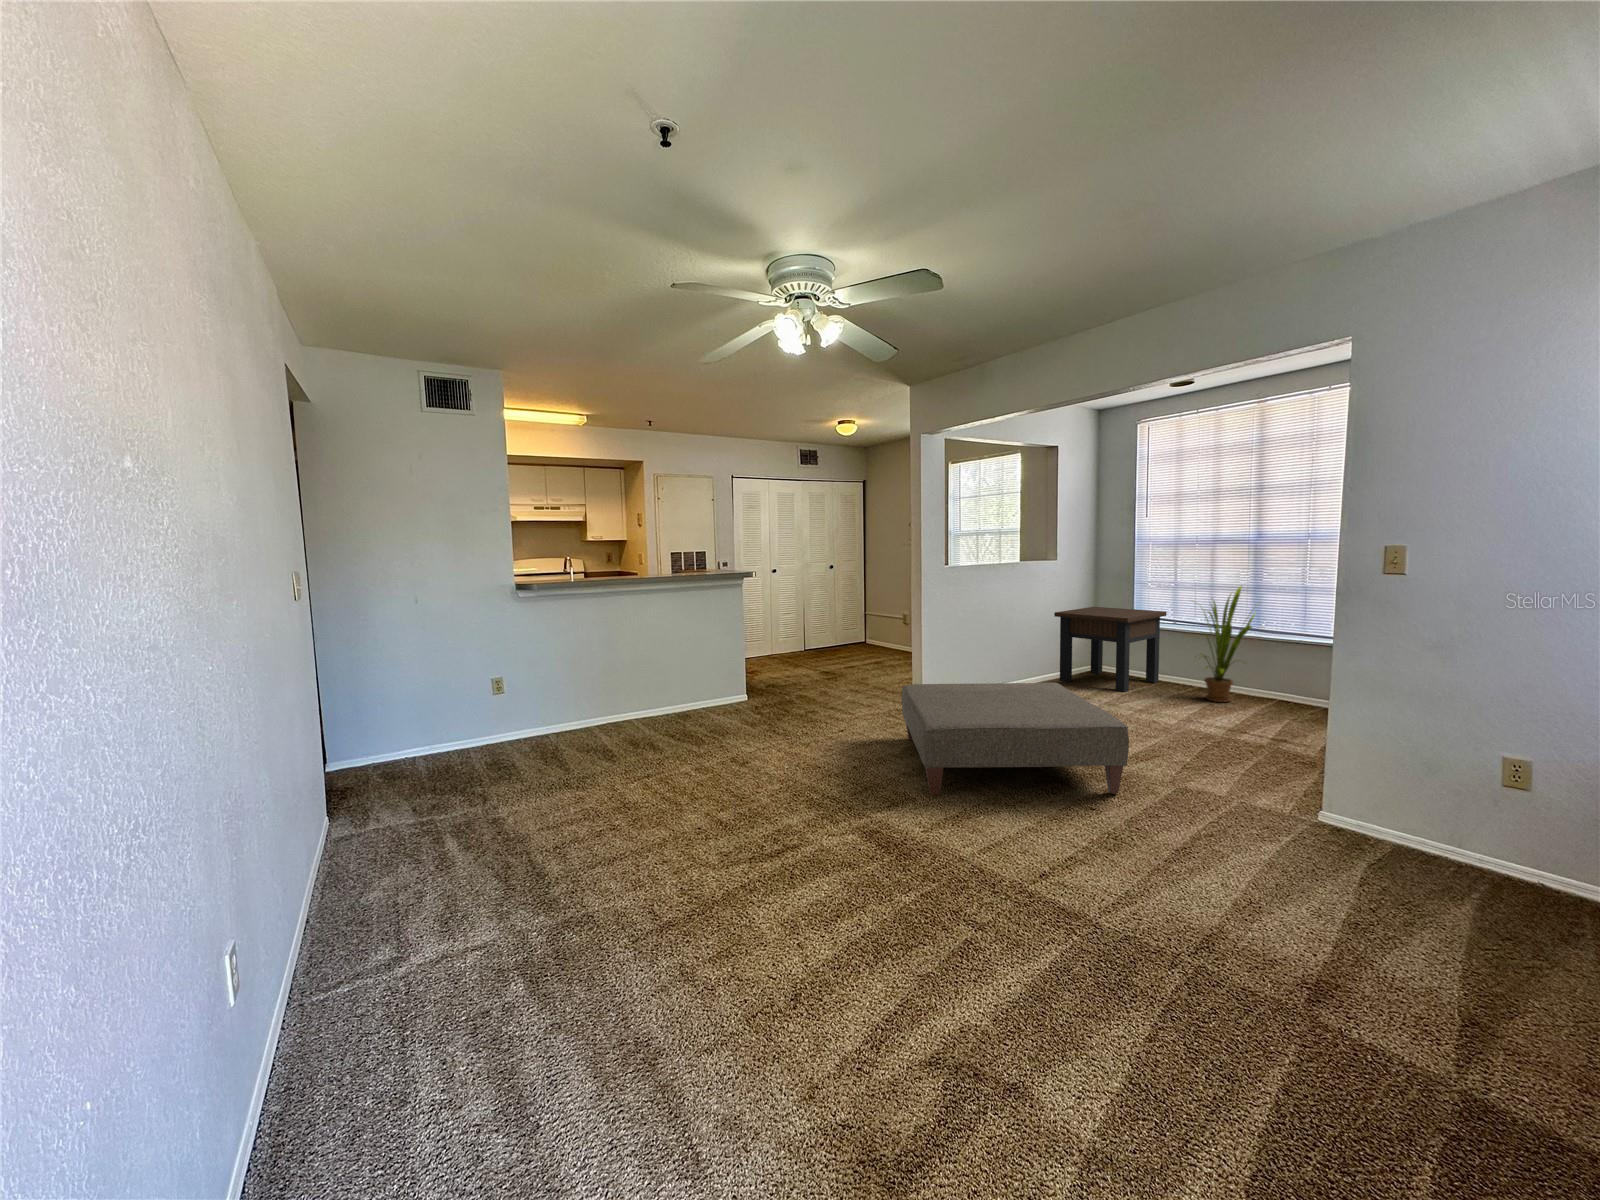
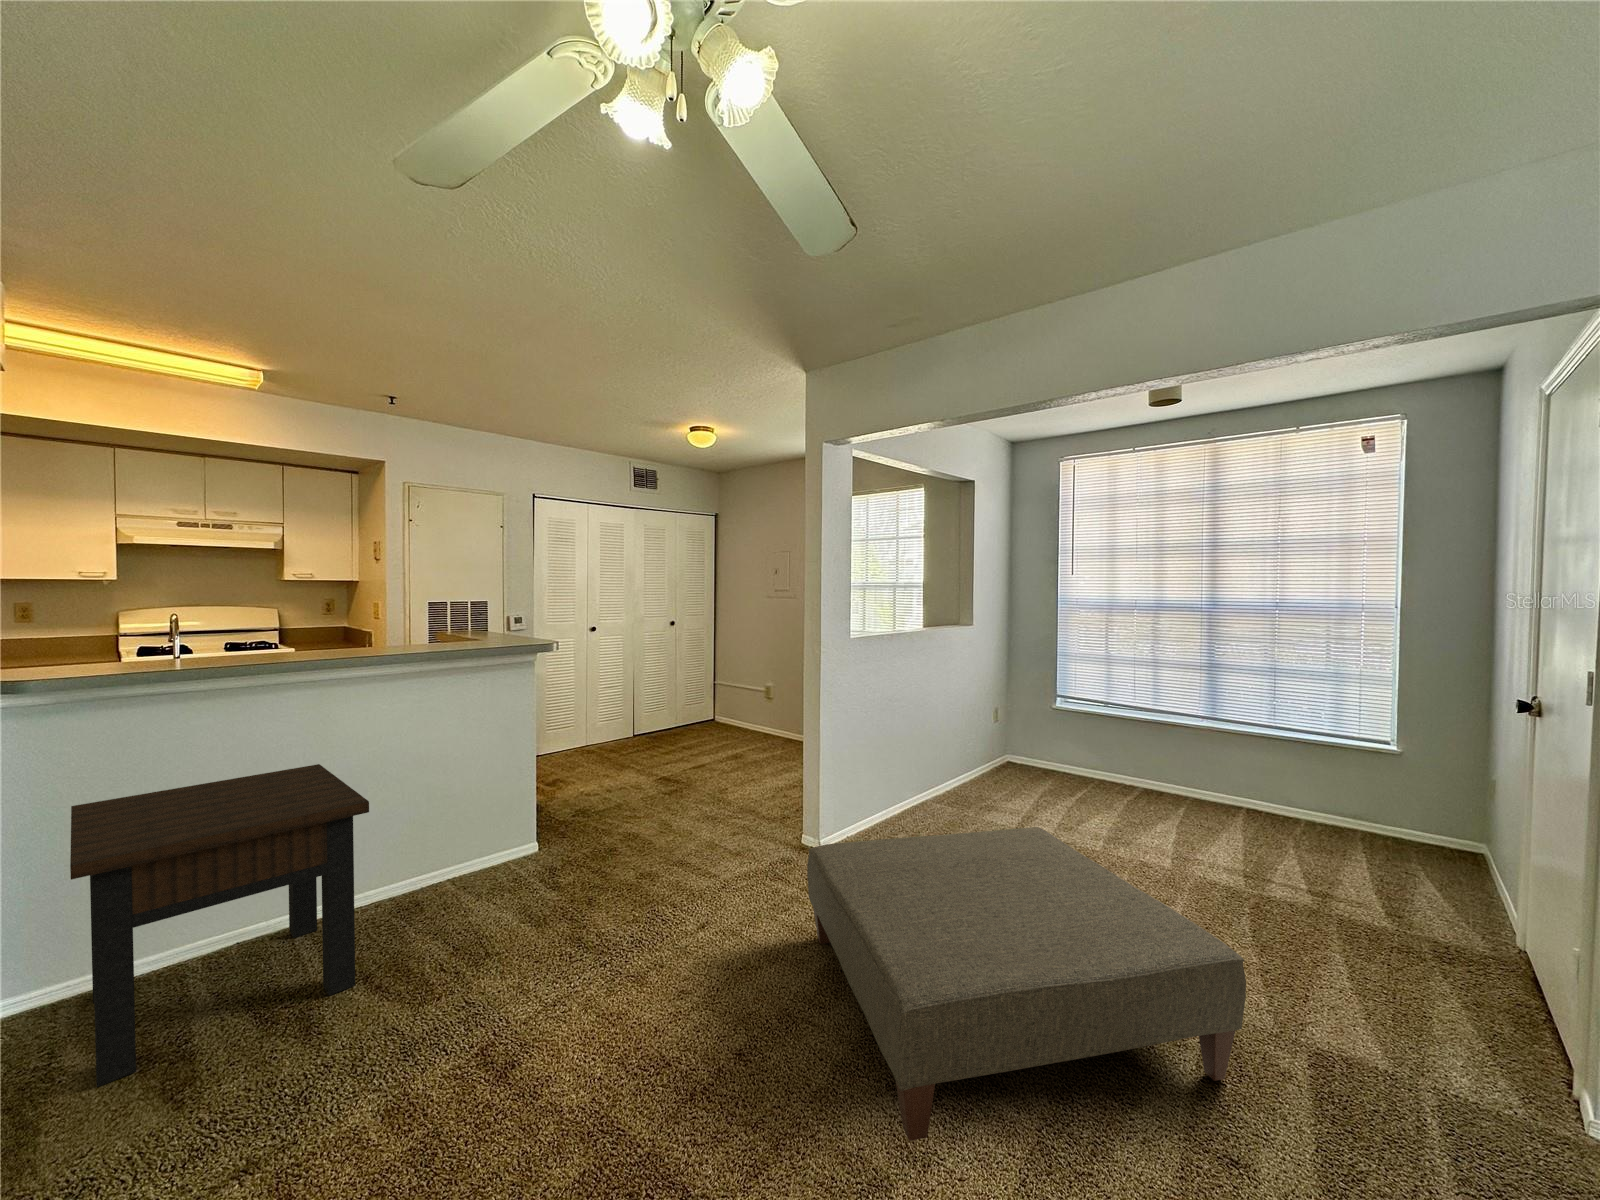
house plant: present [1199,586,1255,702] -> none [1137,663,1229,815]
side table: present [1054,607,1167,692] -> present [70,764,369,1087]

